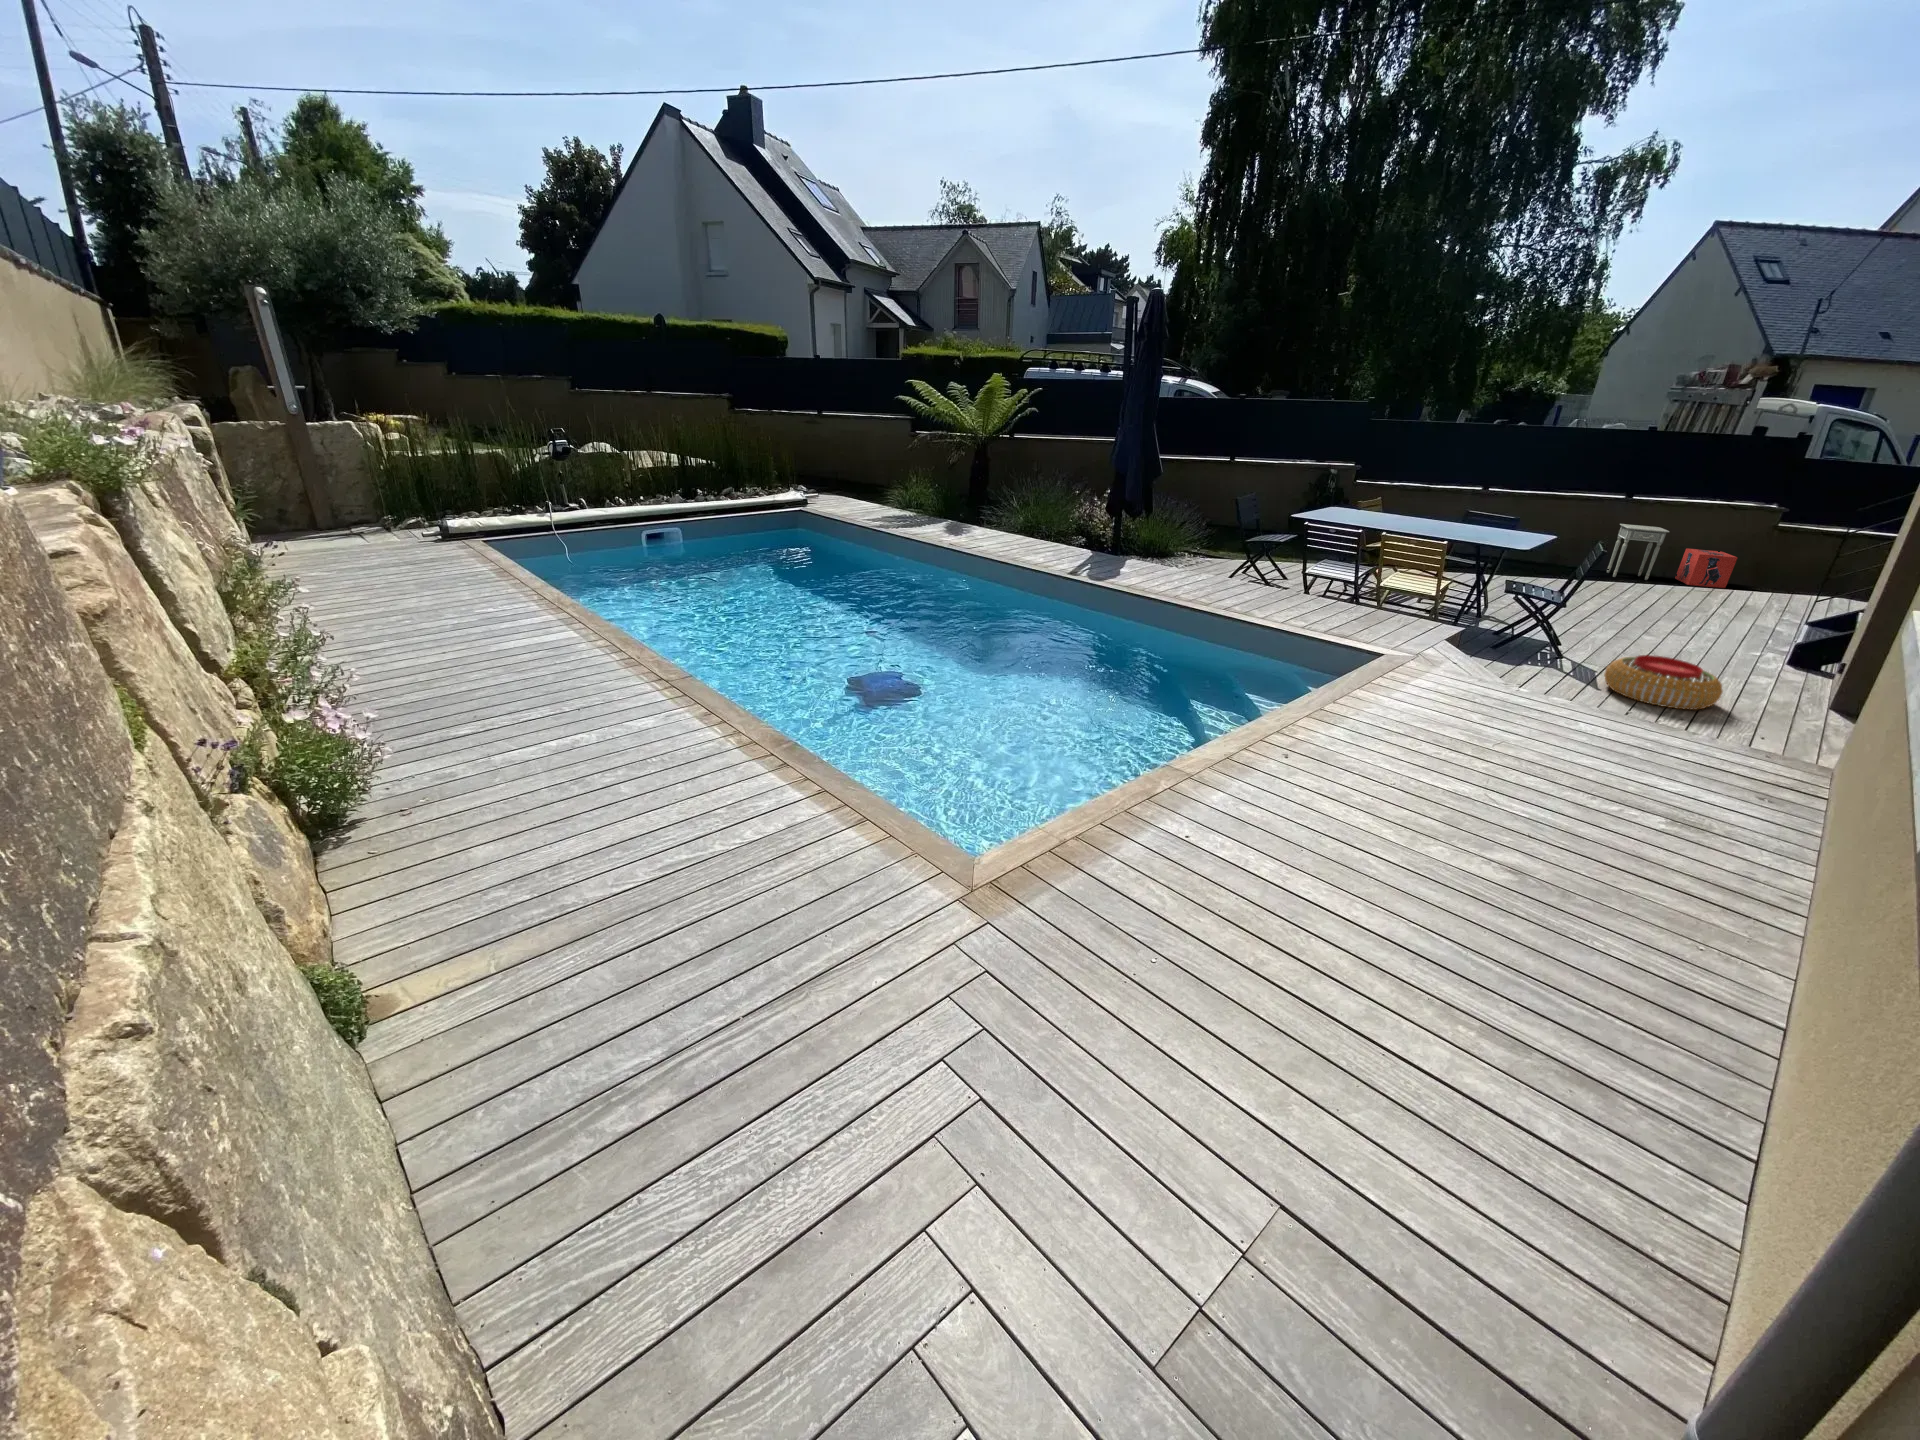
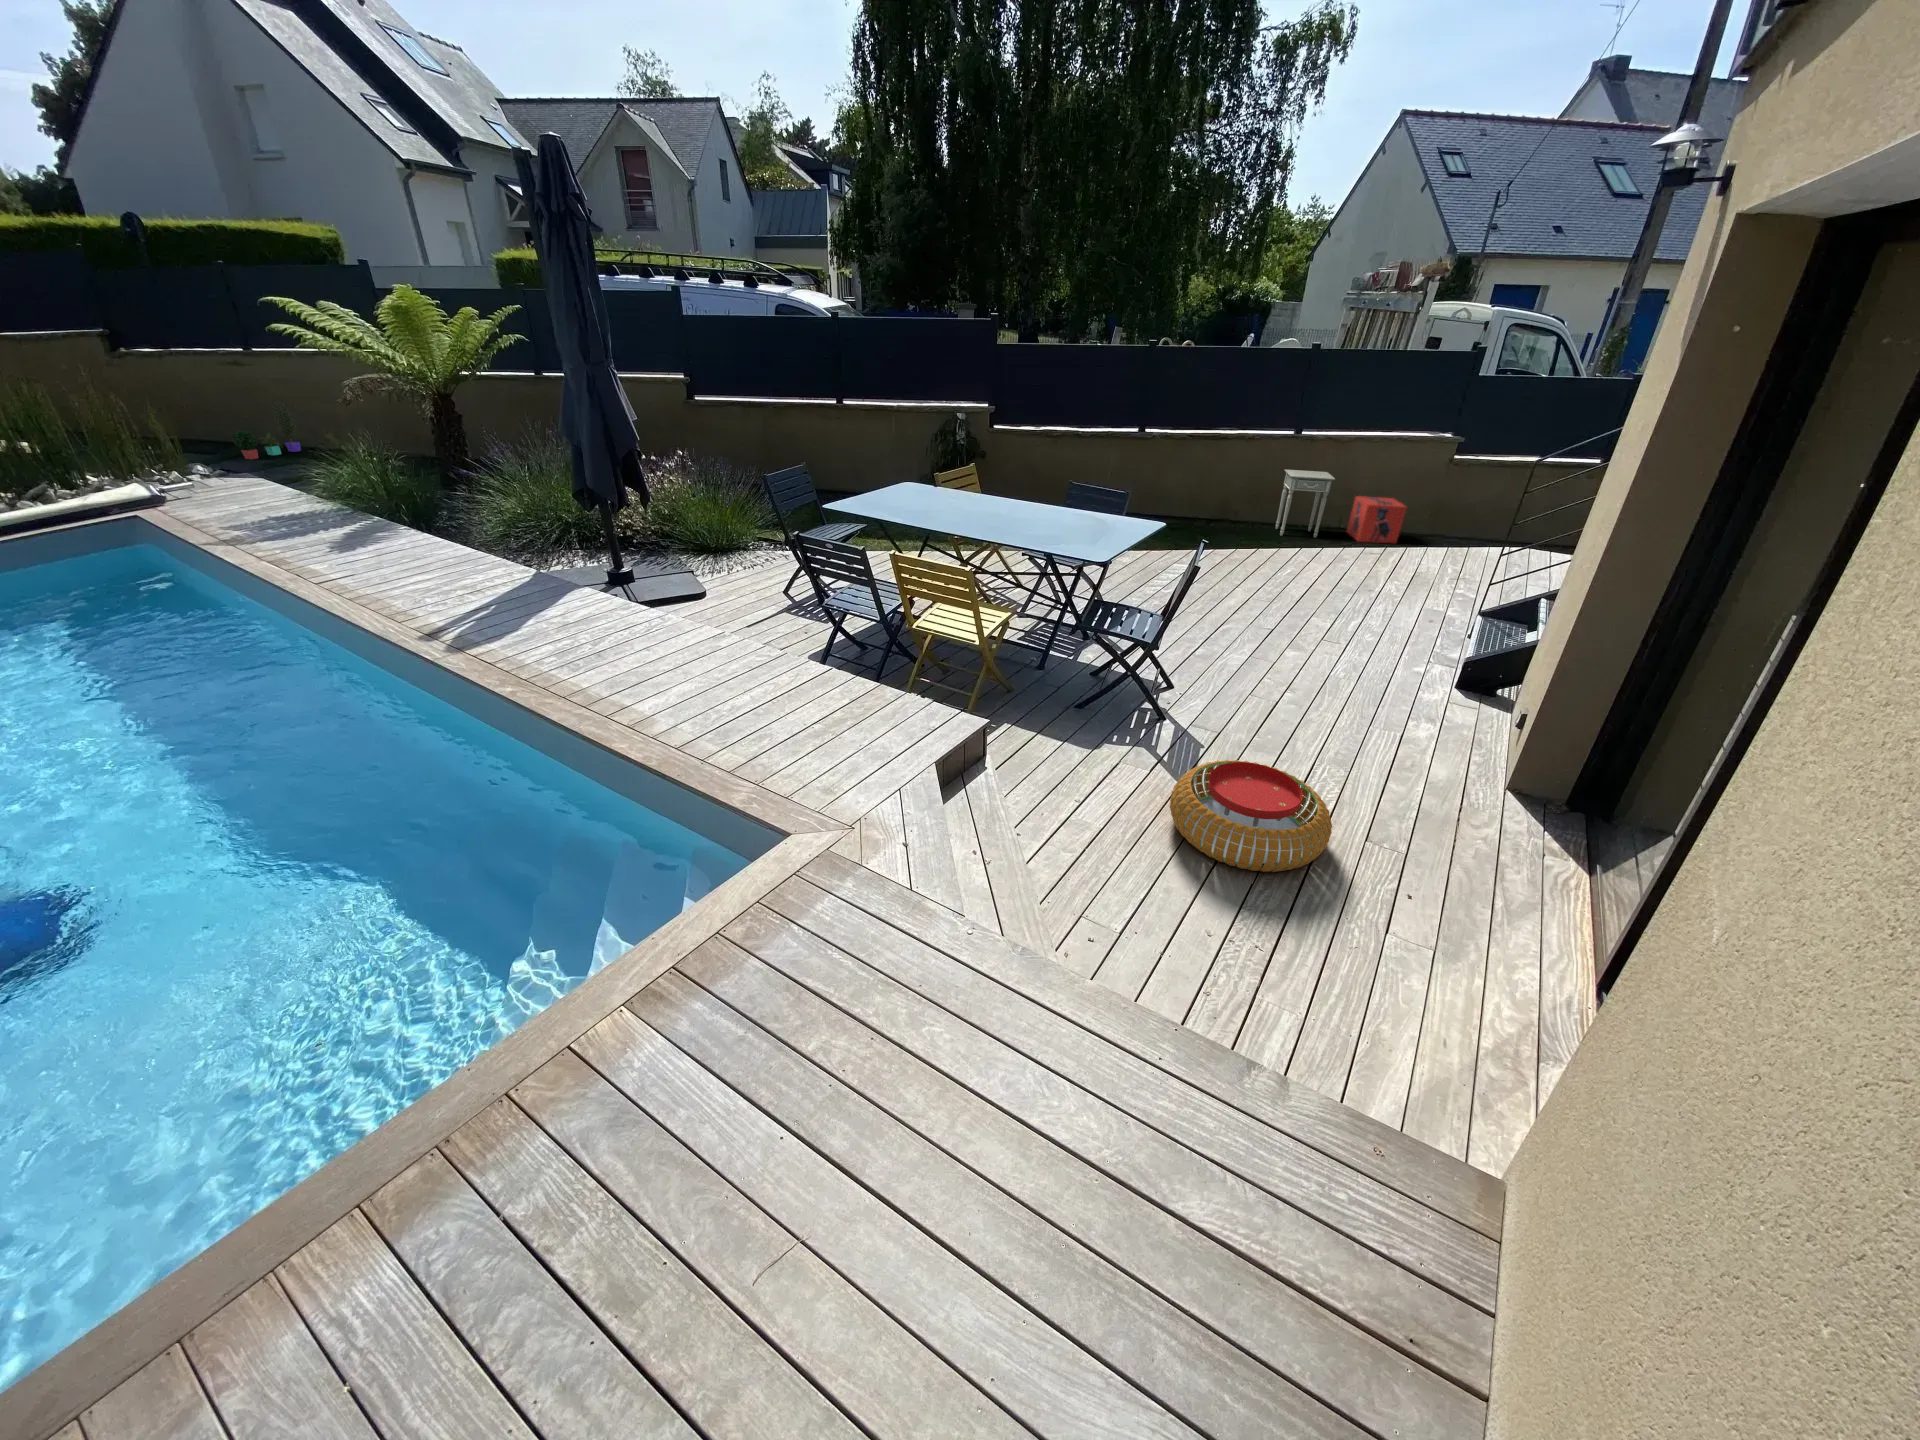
potted plant: none [785,446,819,485] -> present [232,402,301,459]

